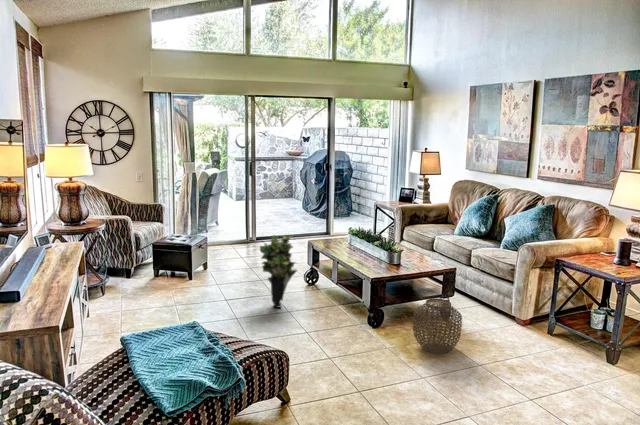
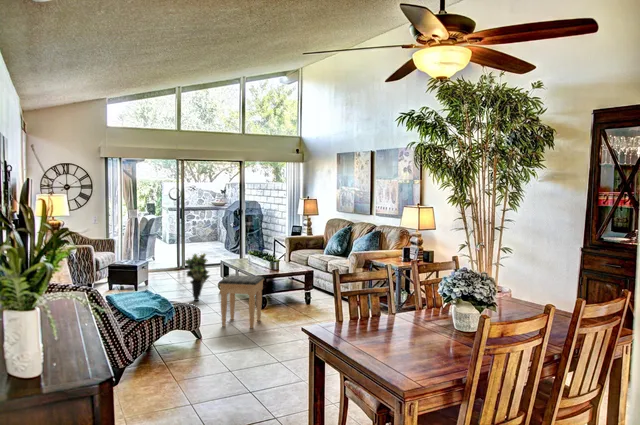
footstool: none [323,289,396,388] -> present [219,275,264,328]
woven basket: present [413,298,462,354] -> none [279,283,307,316]

